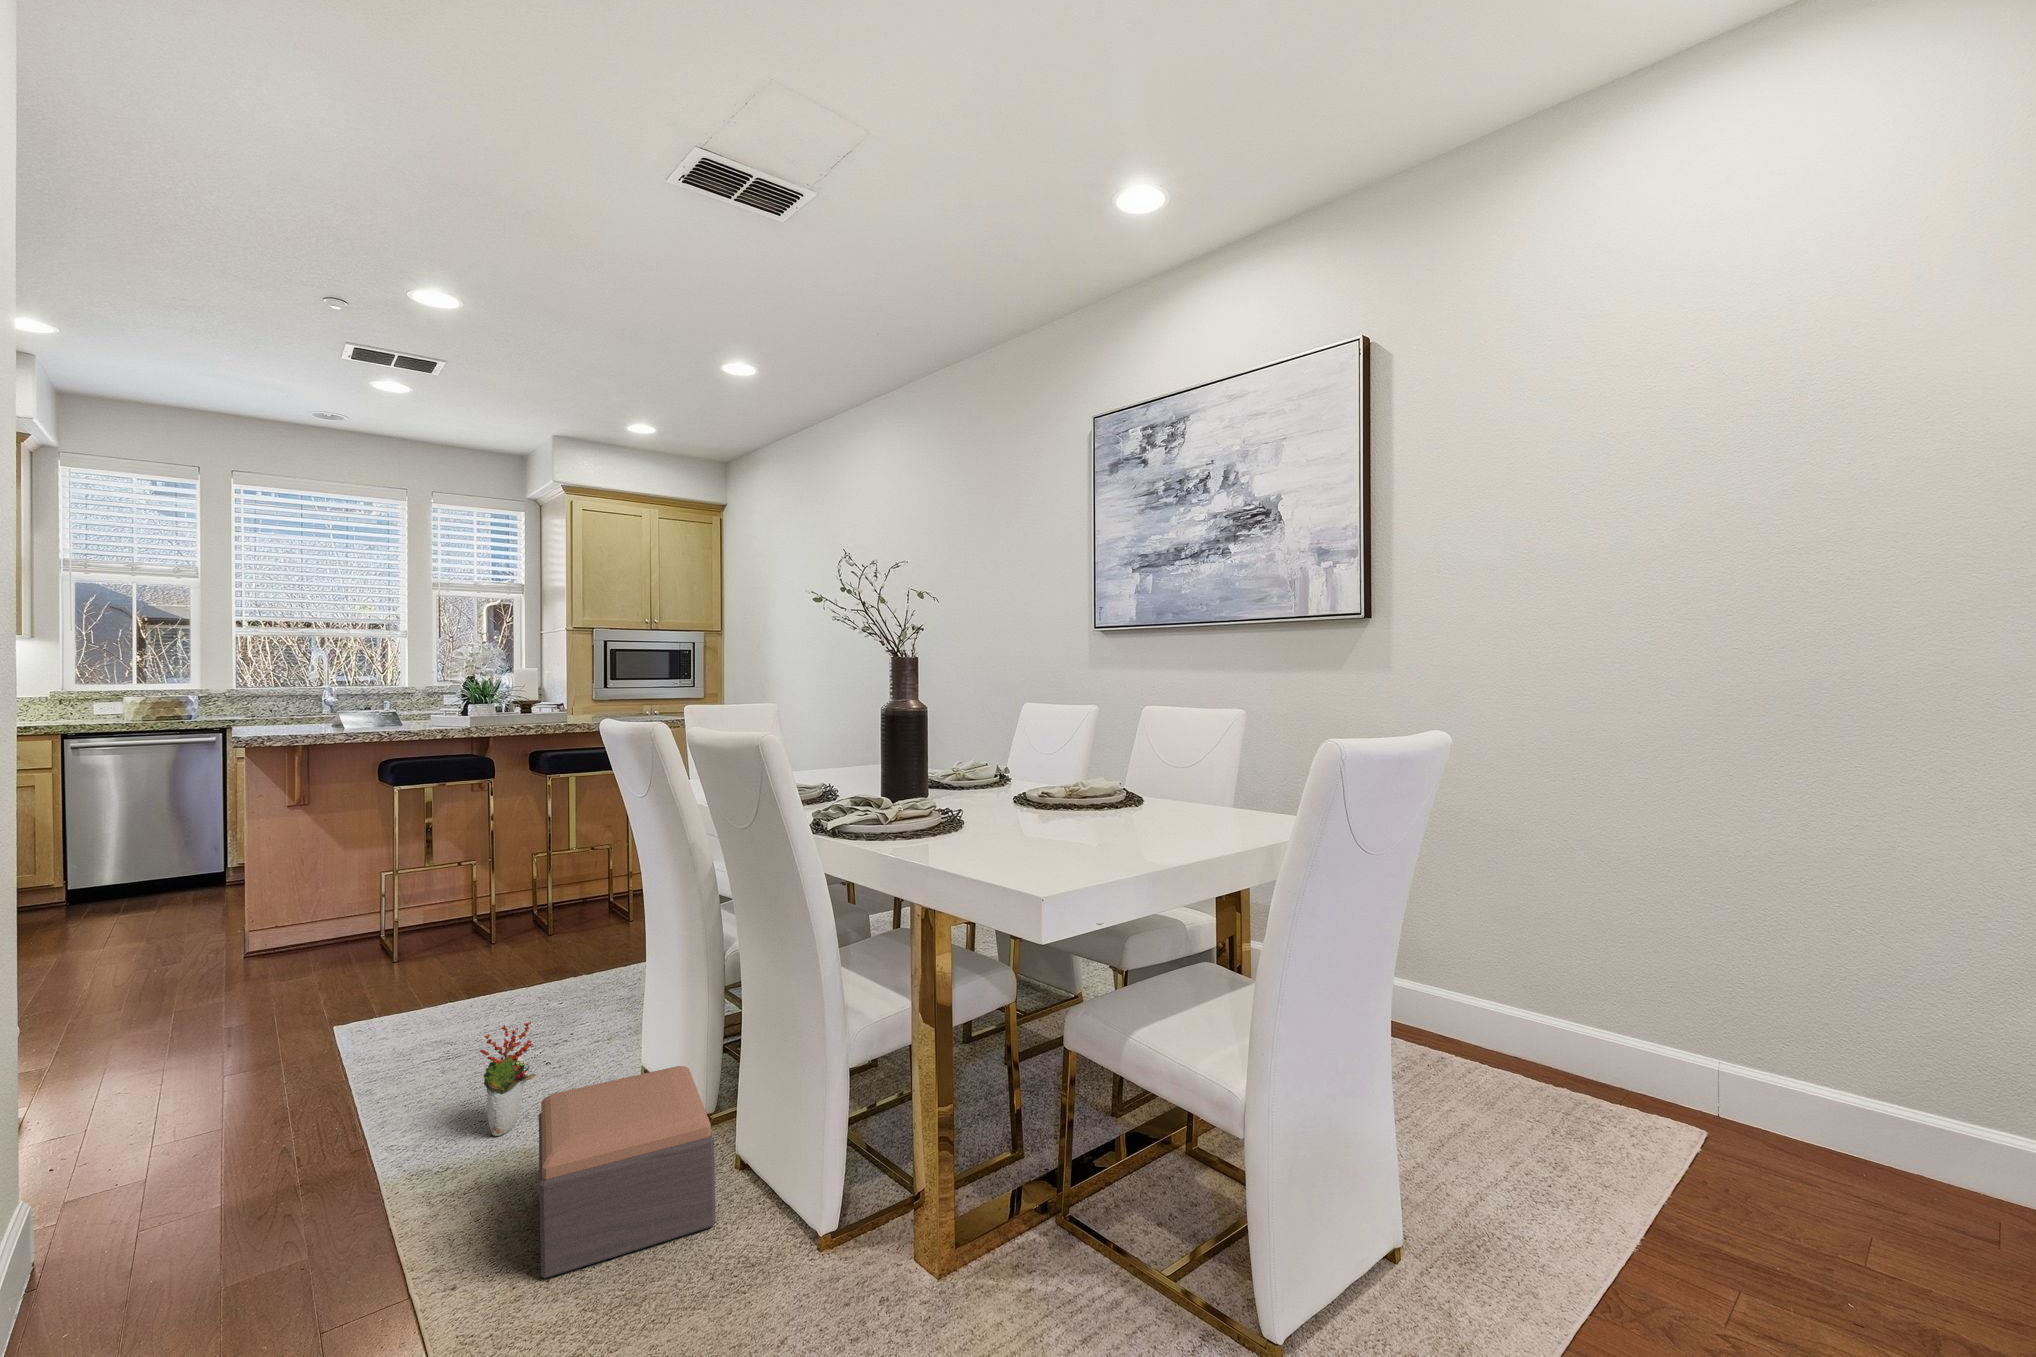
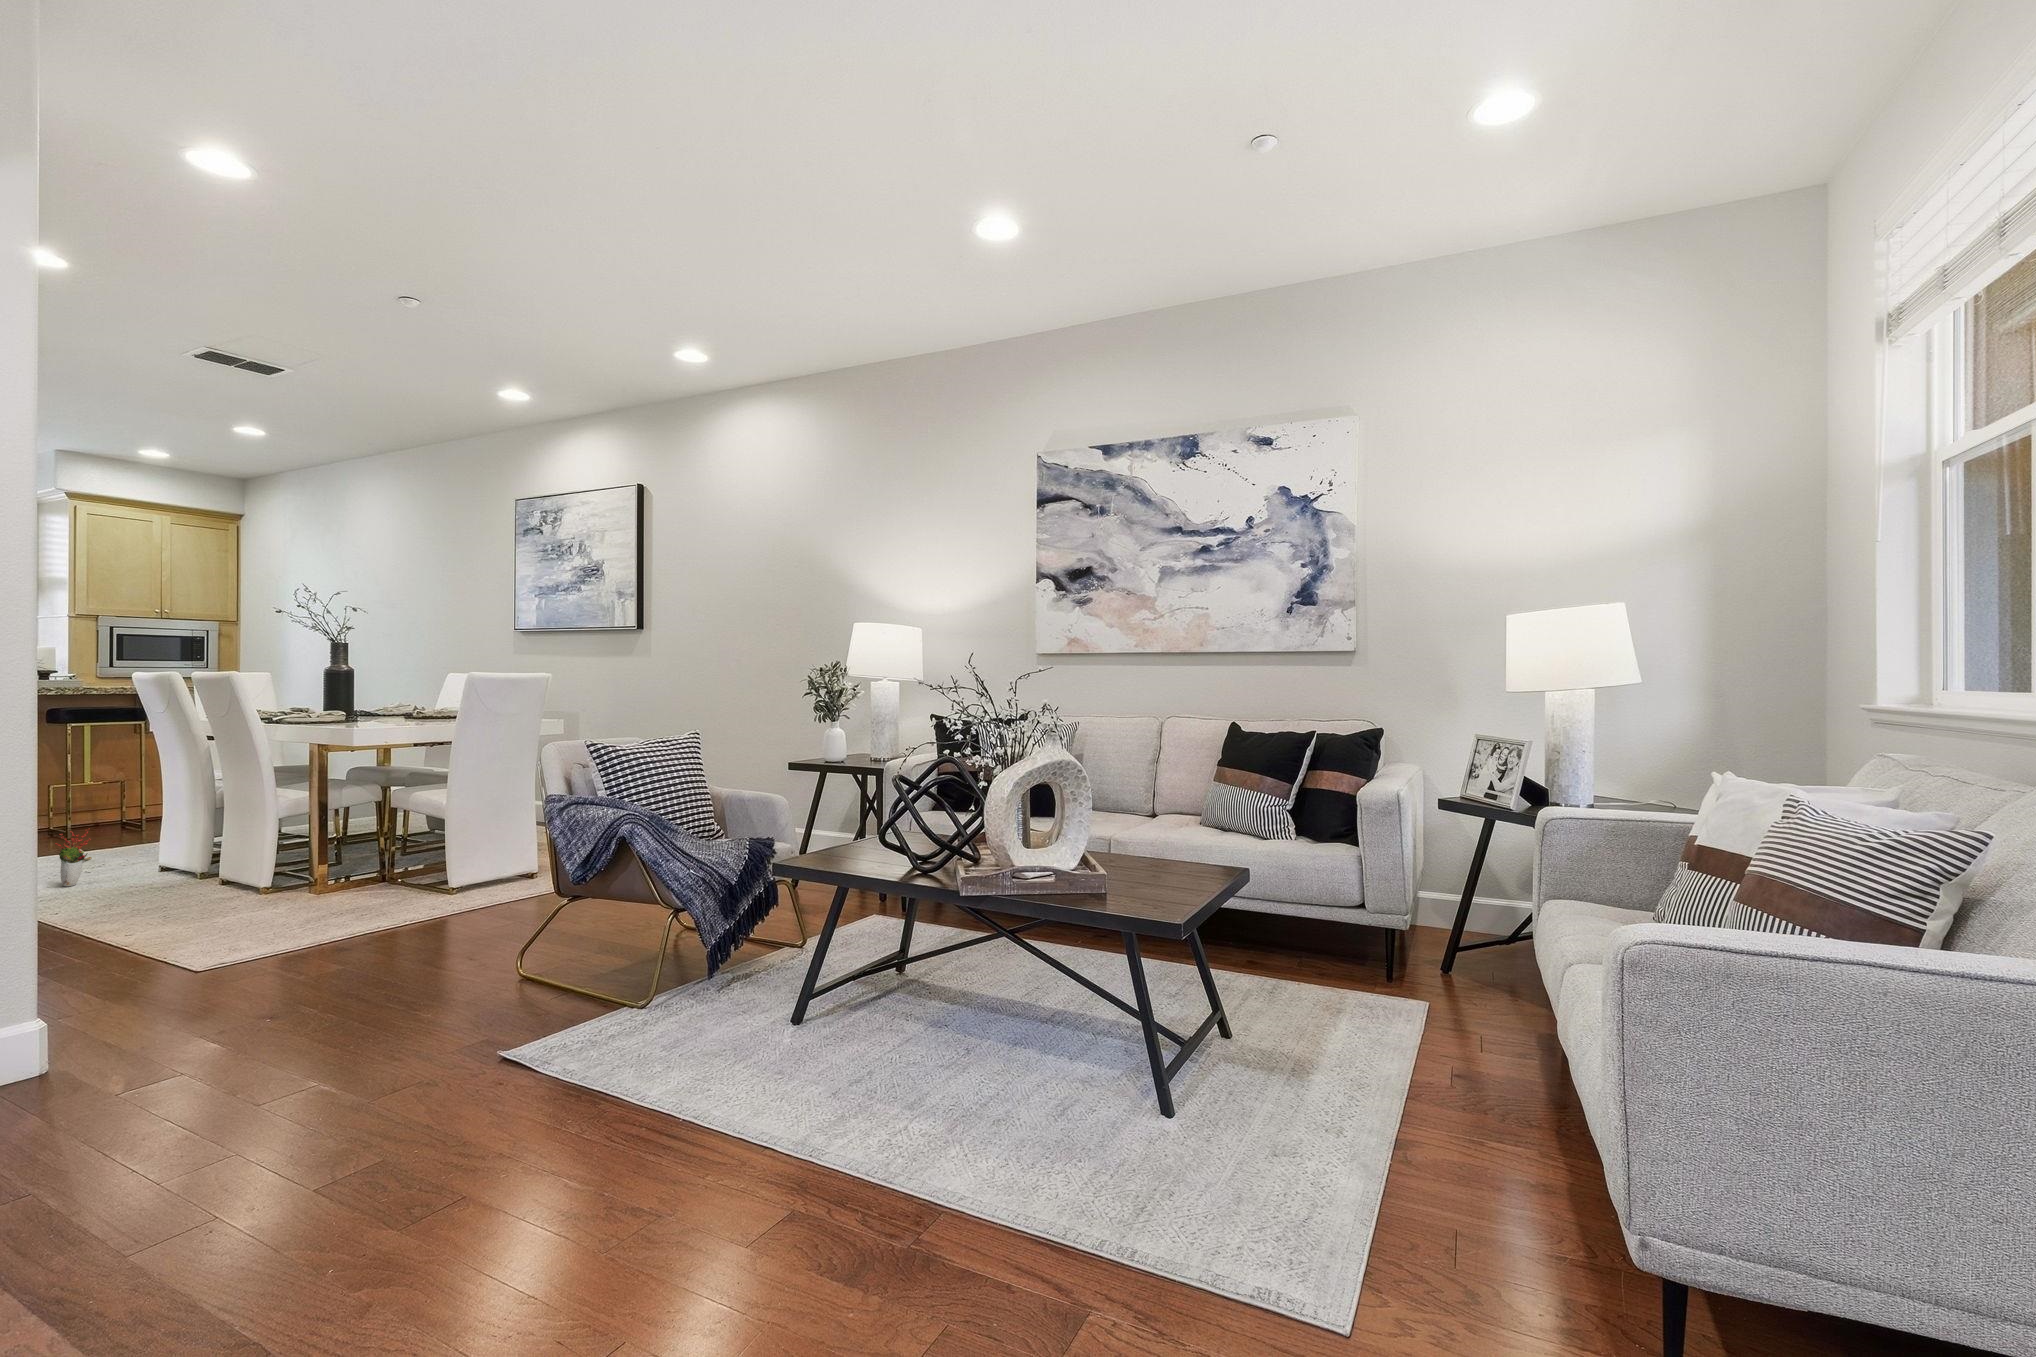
footstool: present [539,1066,716,1278] -> none [103,837,207,905]

